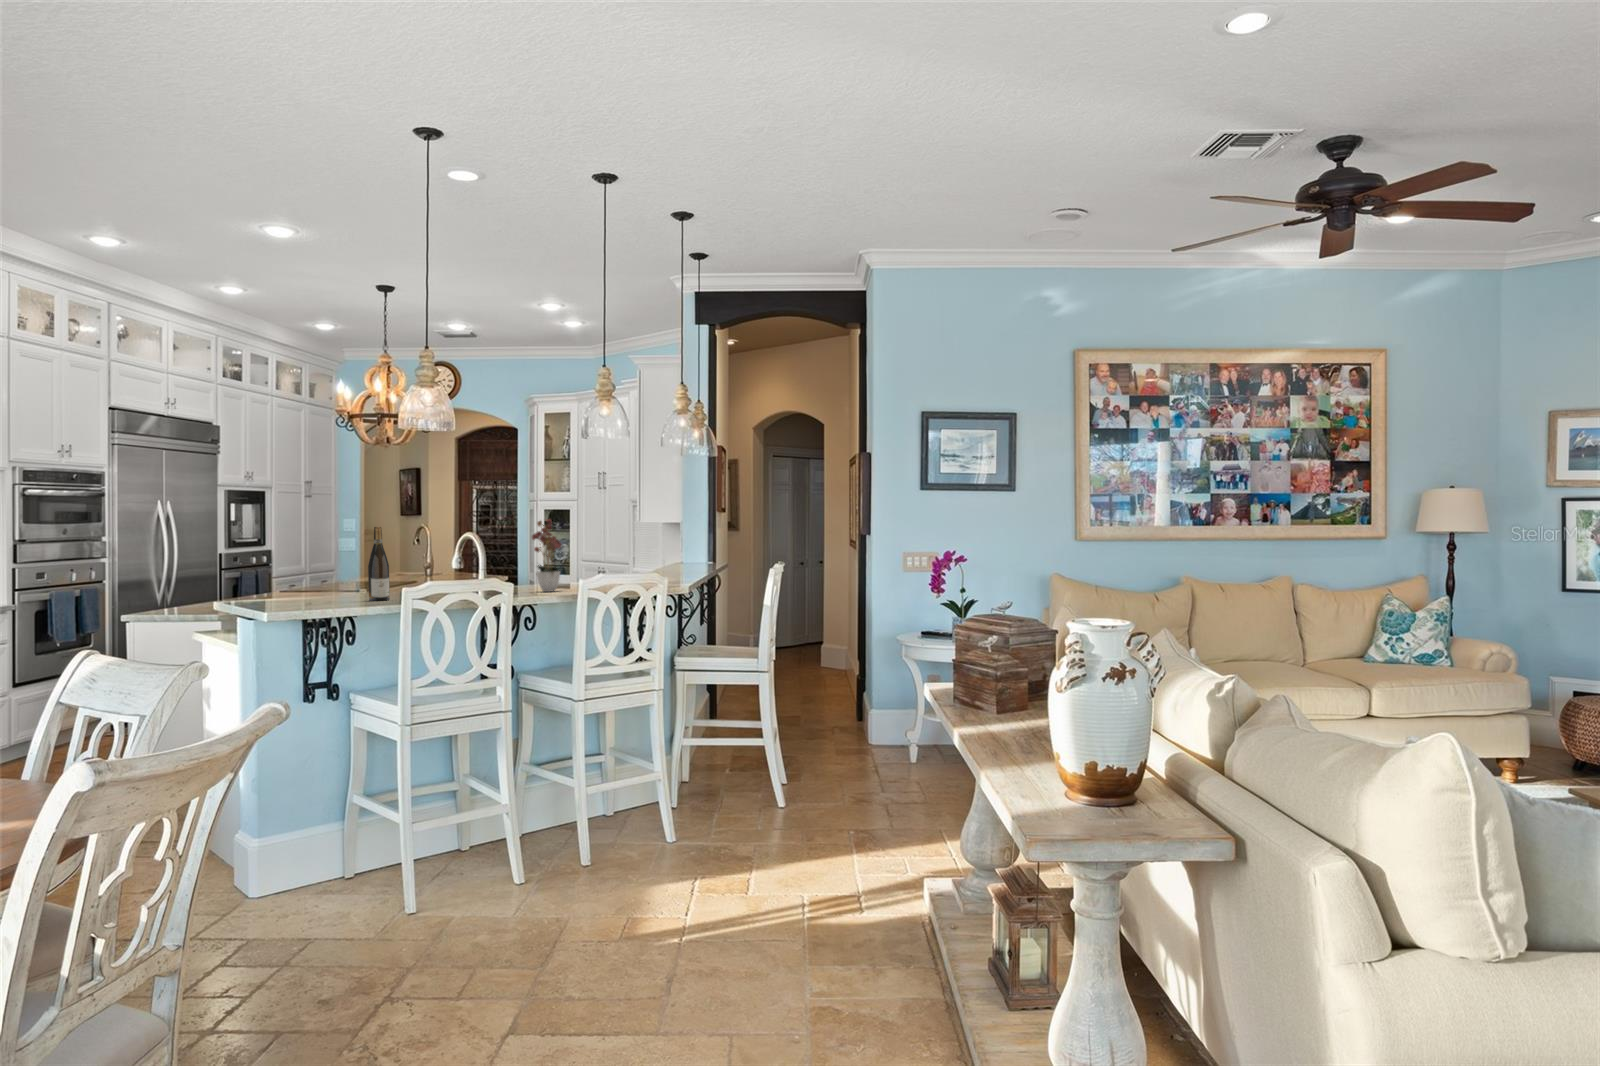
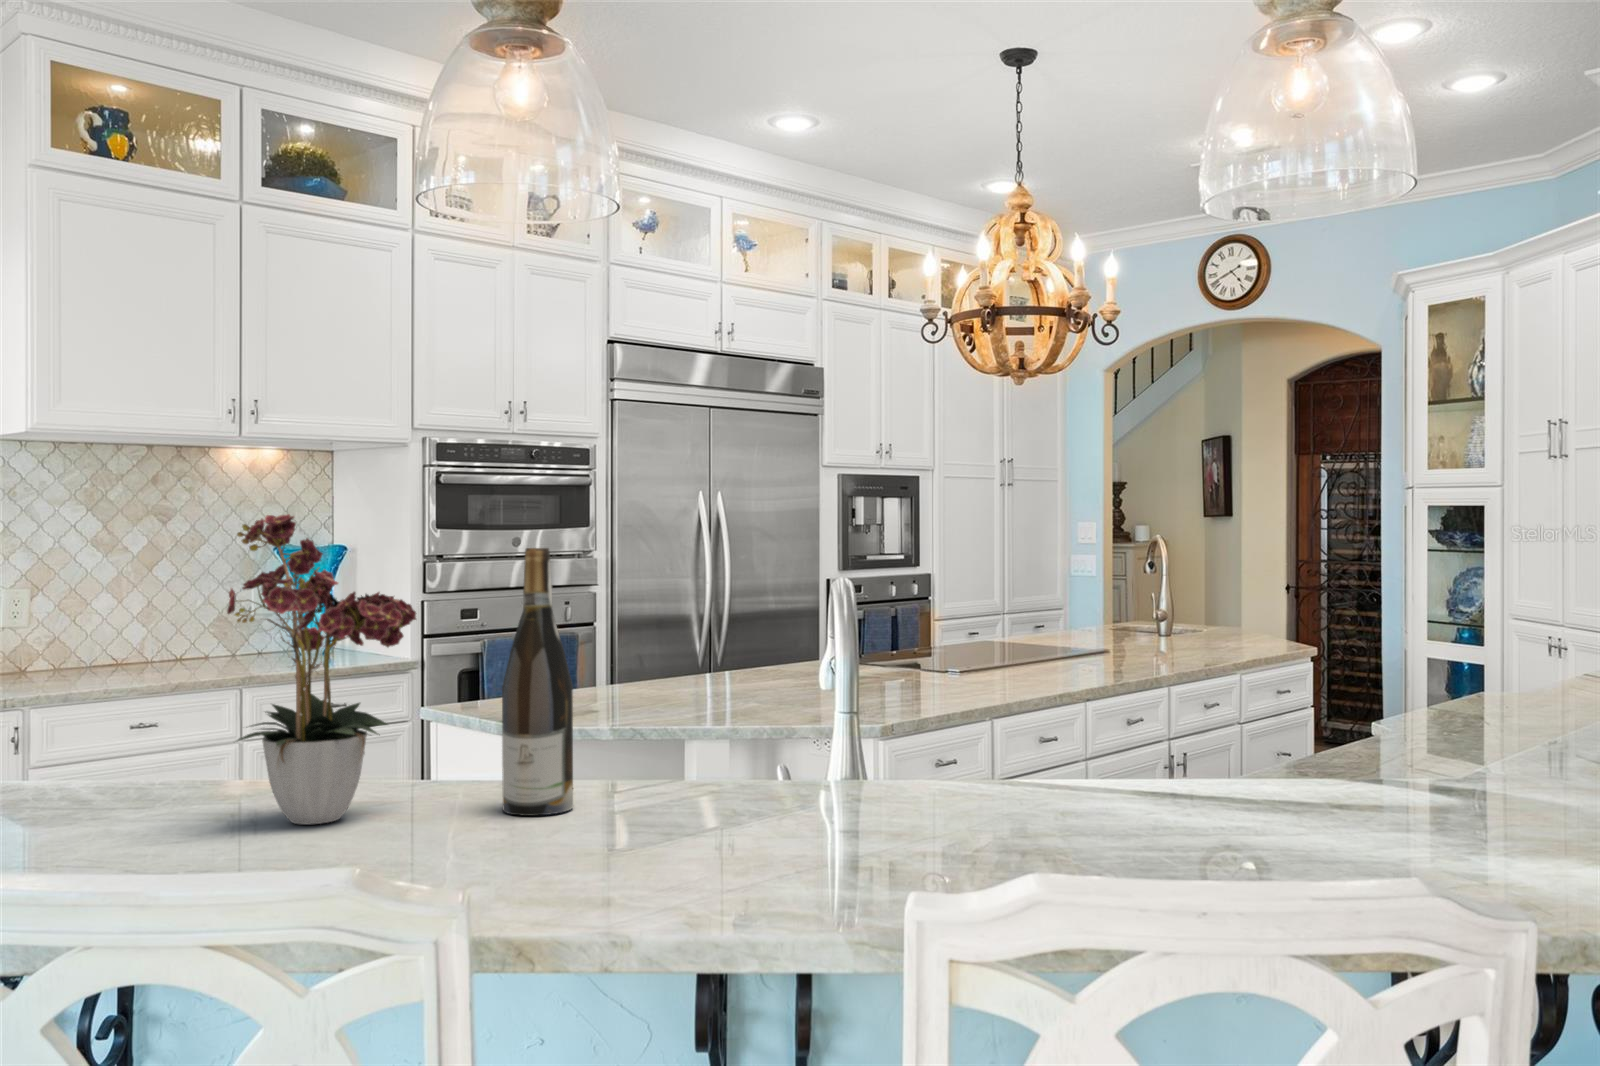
flower arrangement: present [532,519,561,592] -> present [227,514,416,824]

